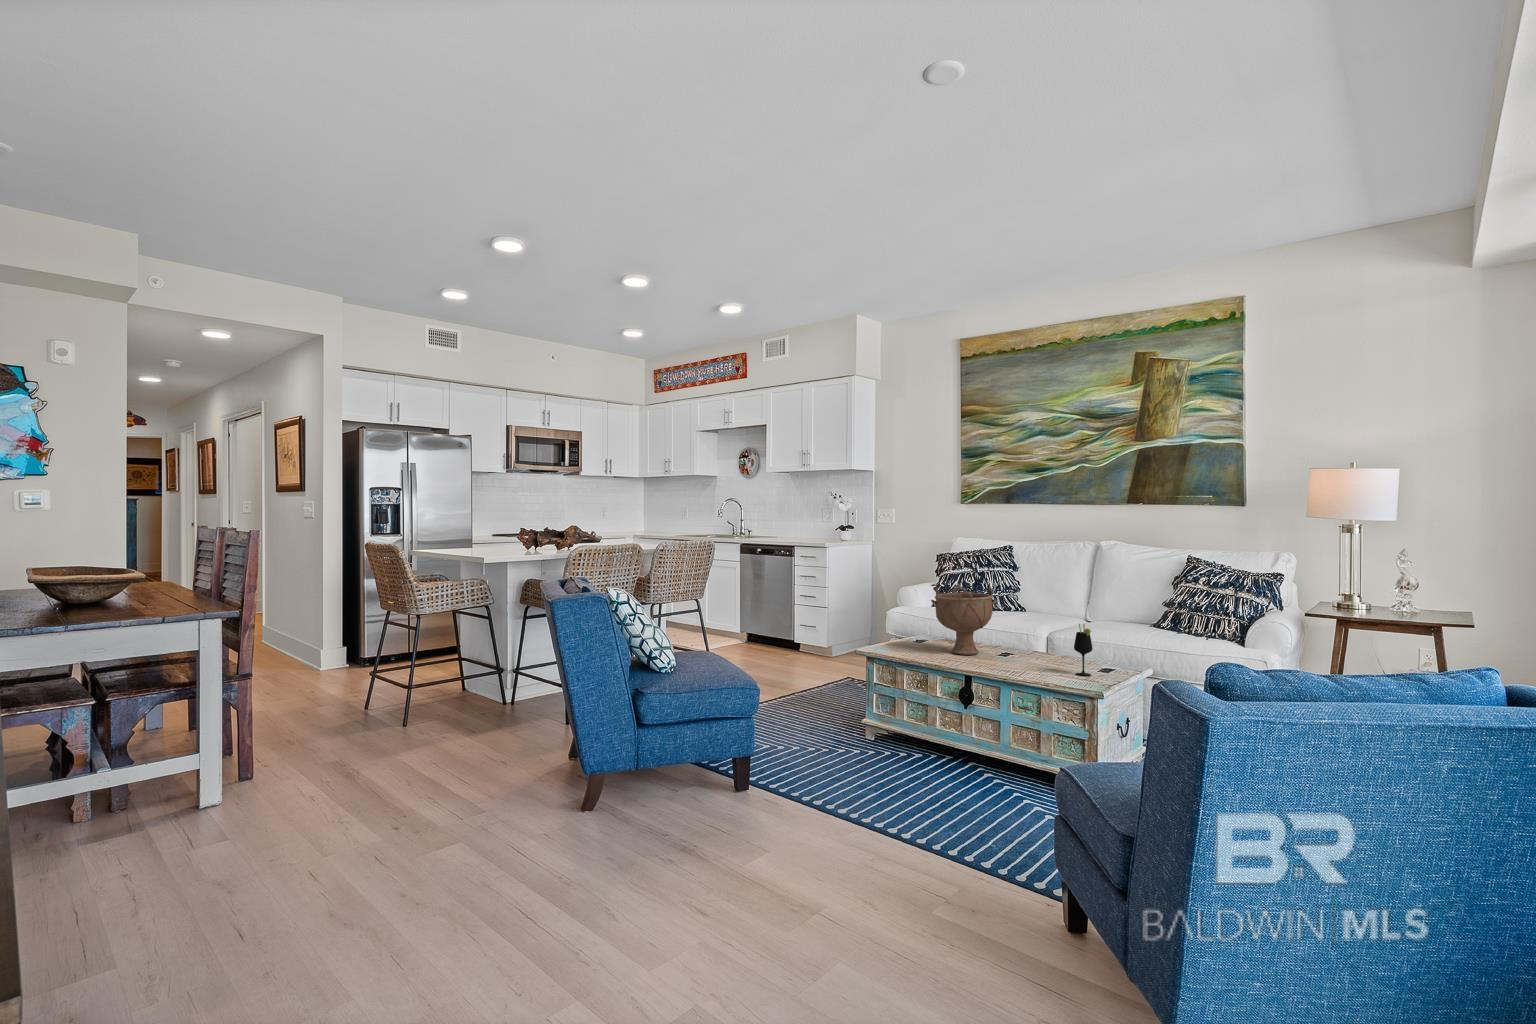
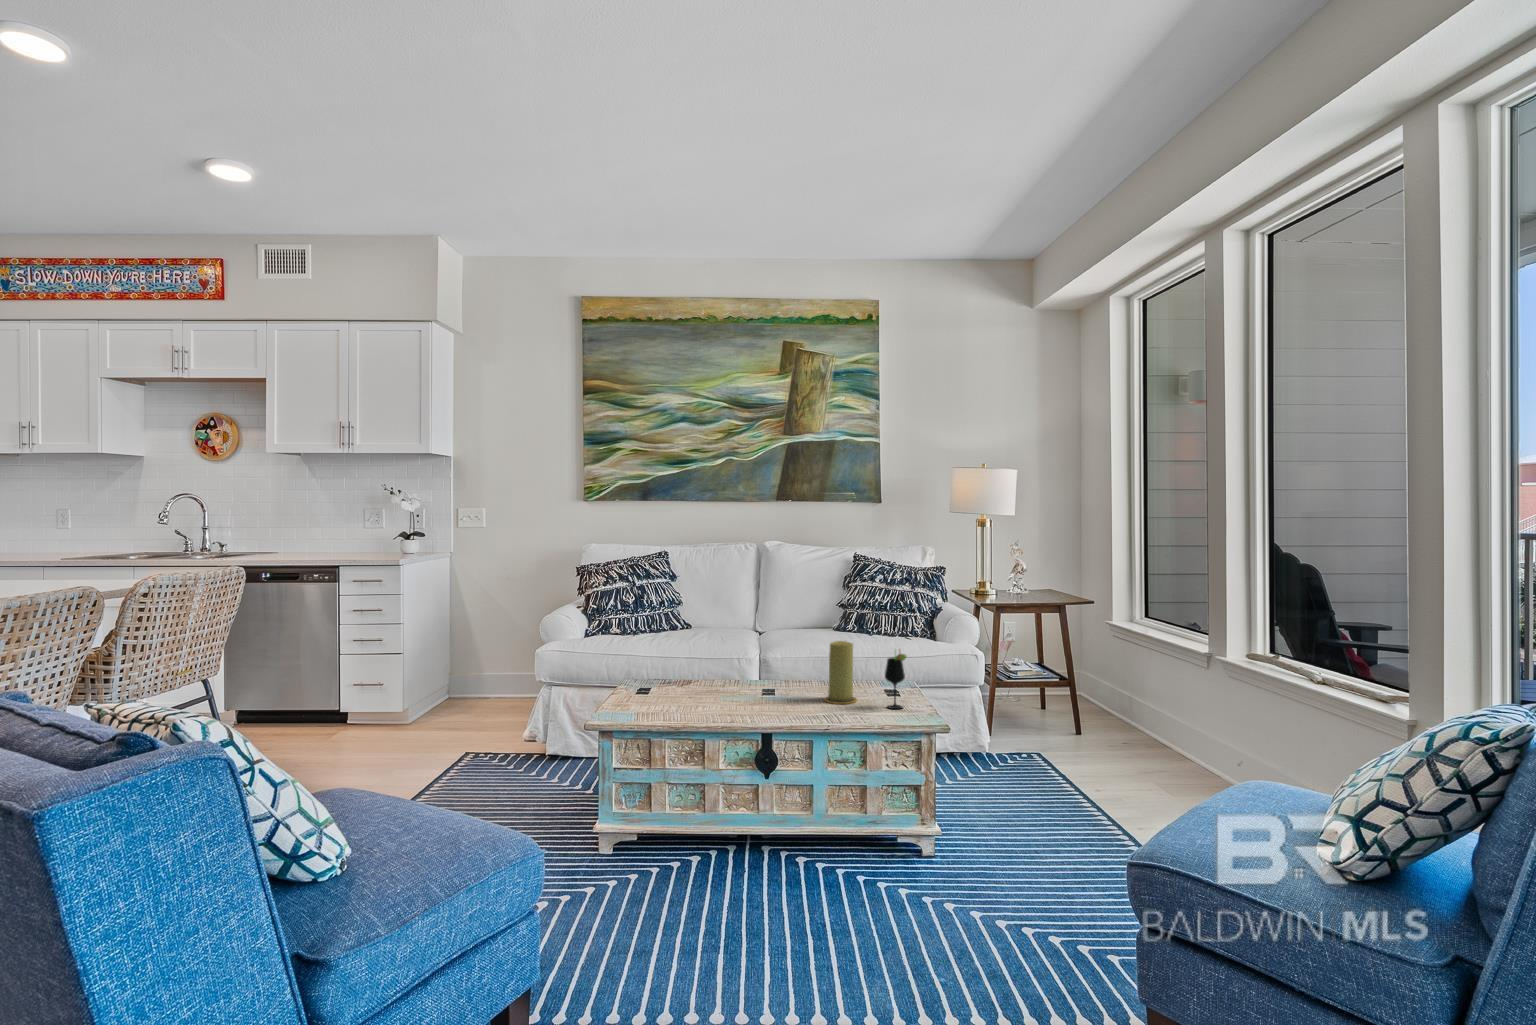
decorative bowl: present [931,584,996,655] -> none [692,611,768,705]
candle: none [1034,615,1064,667] -> present [824,641,857,704]

